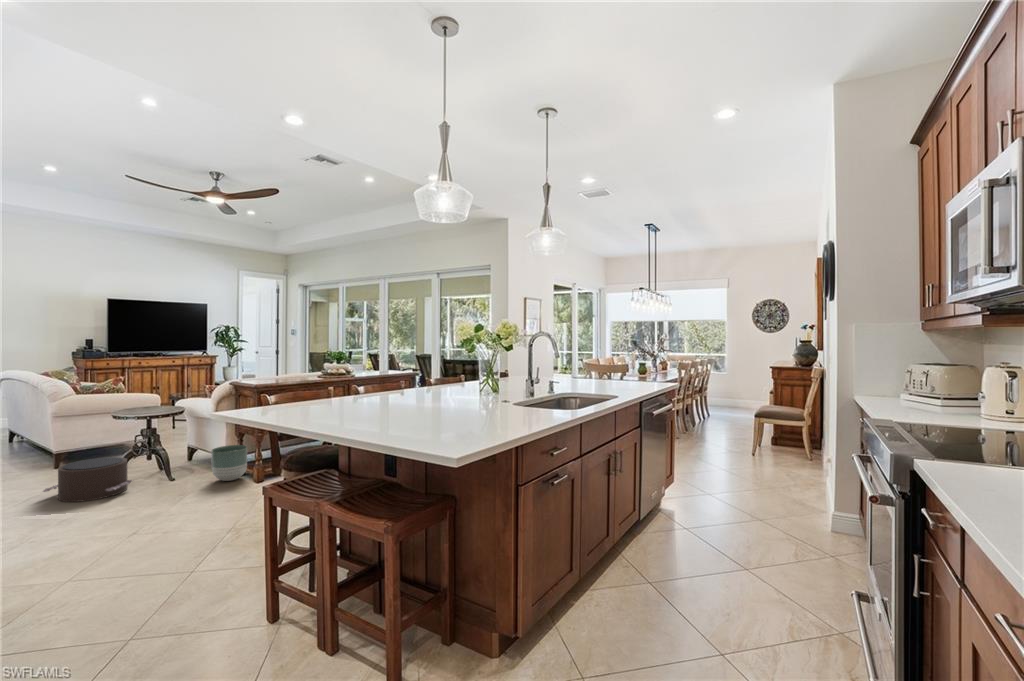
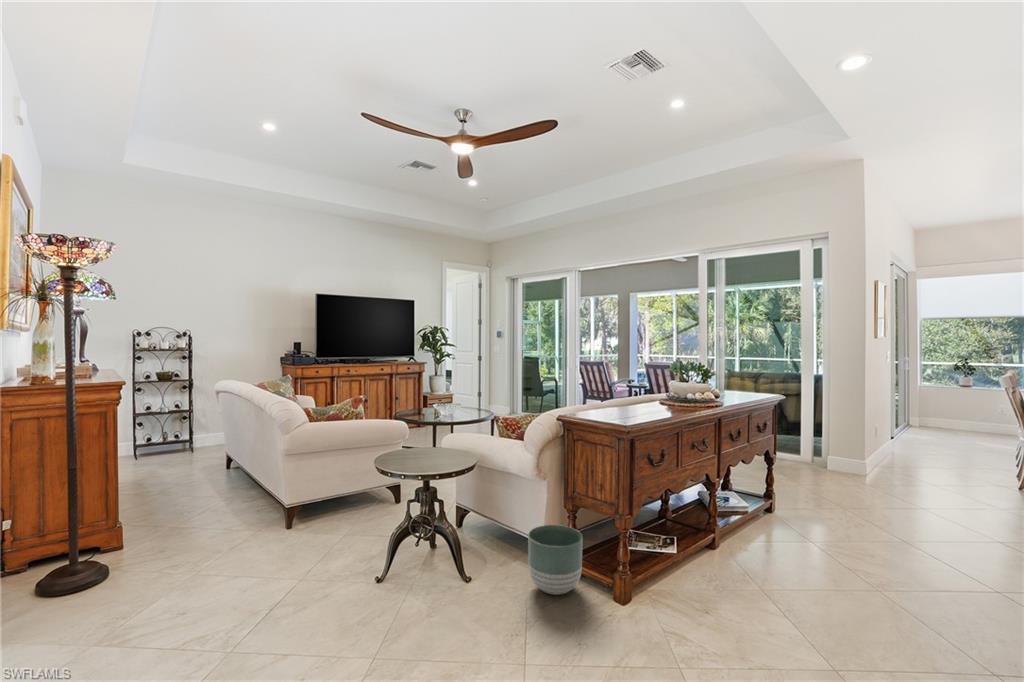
pouf: present [43,457,132,502] -> none [291,538,418,632]

